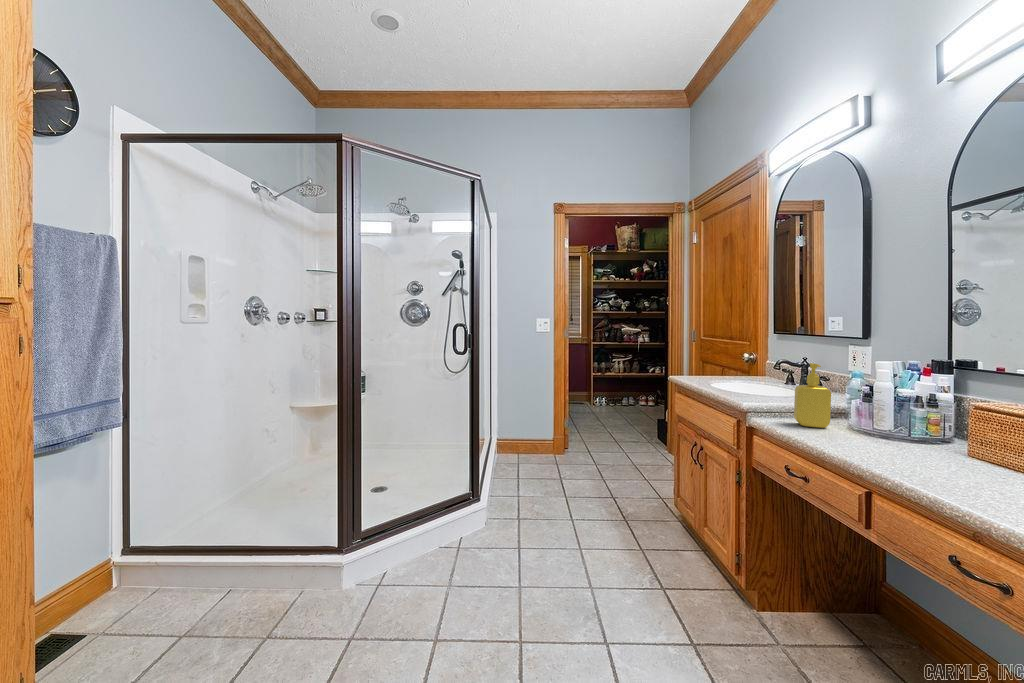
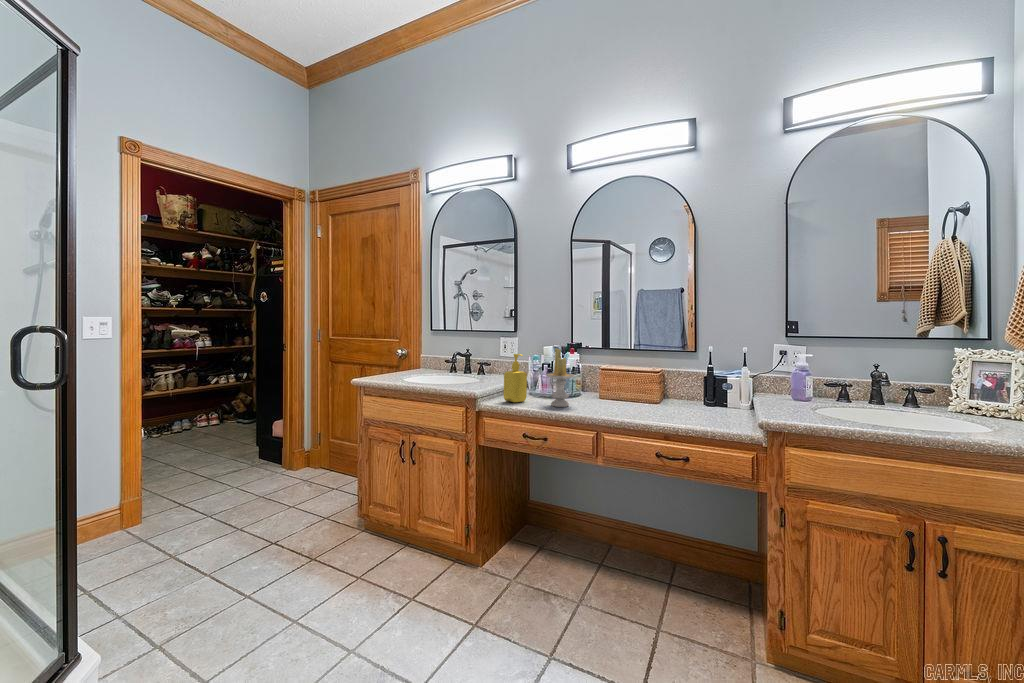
candle: none [842,359,898,448] -> present [546,348,575,407]

